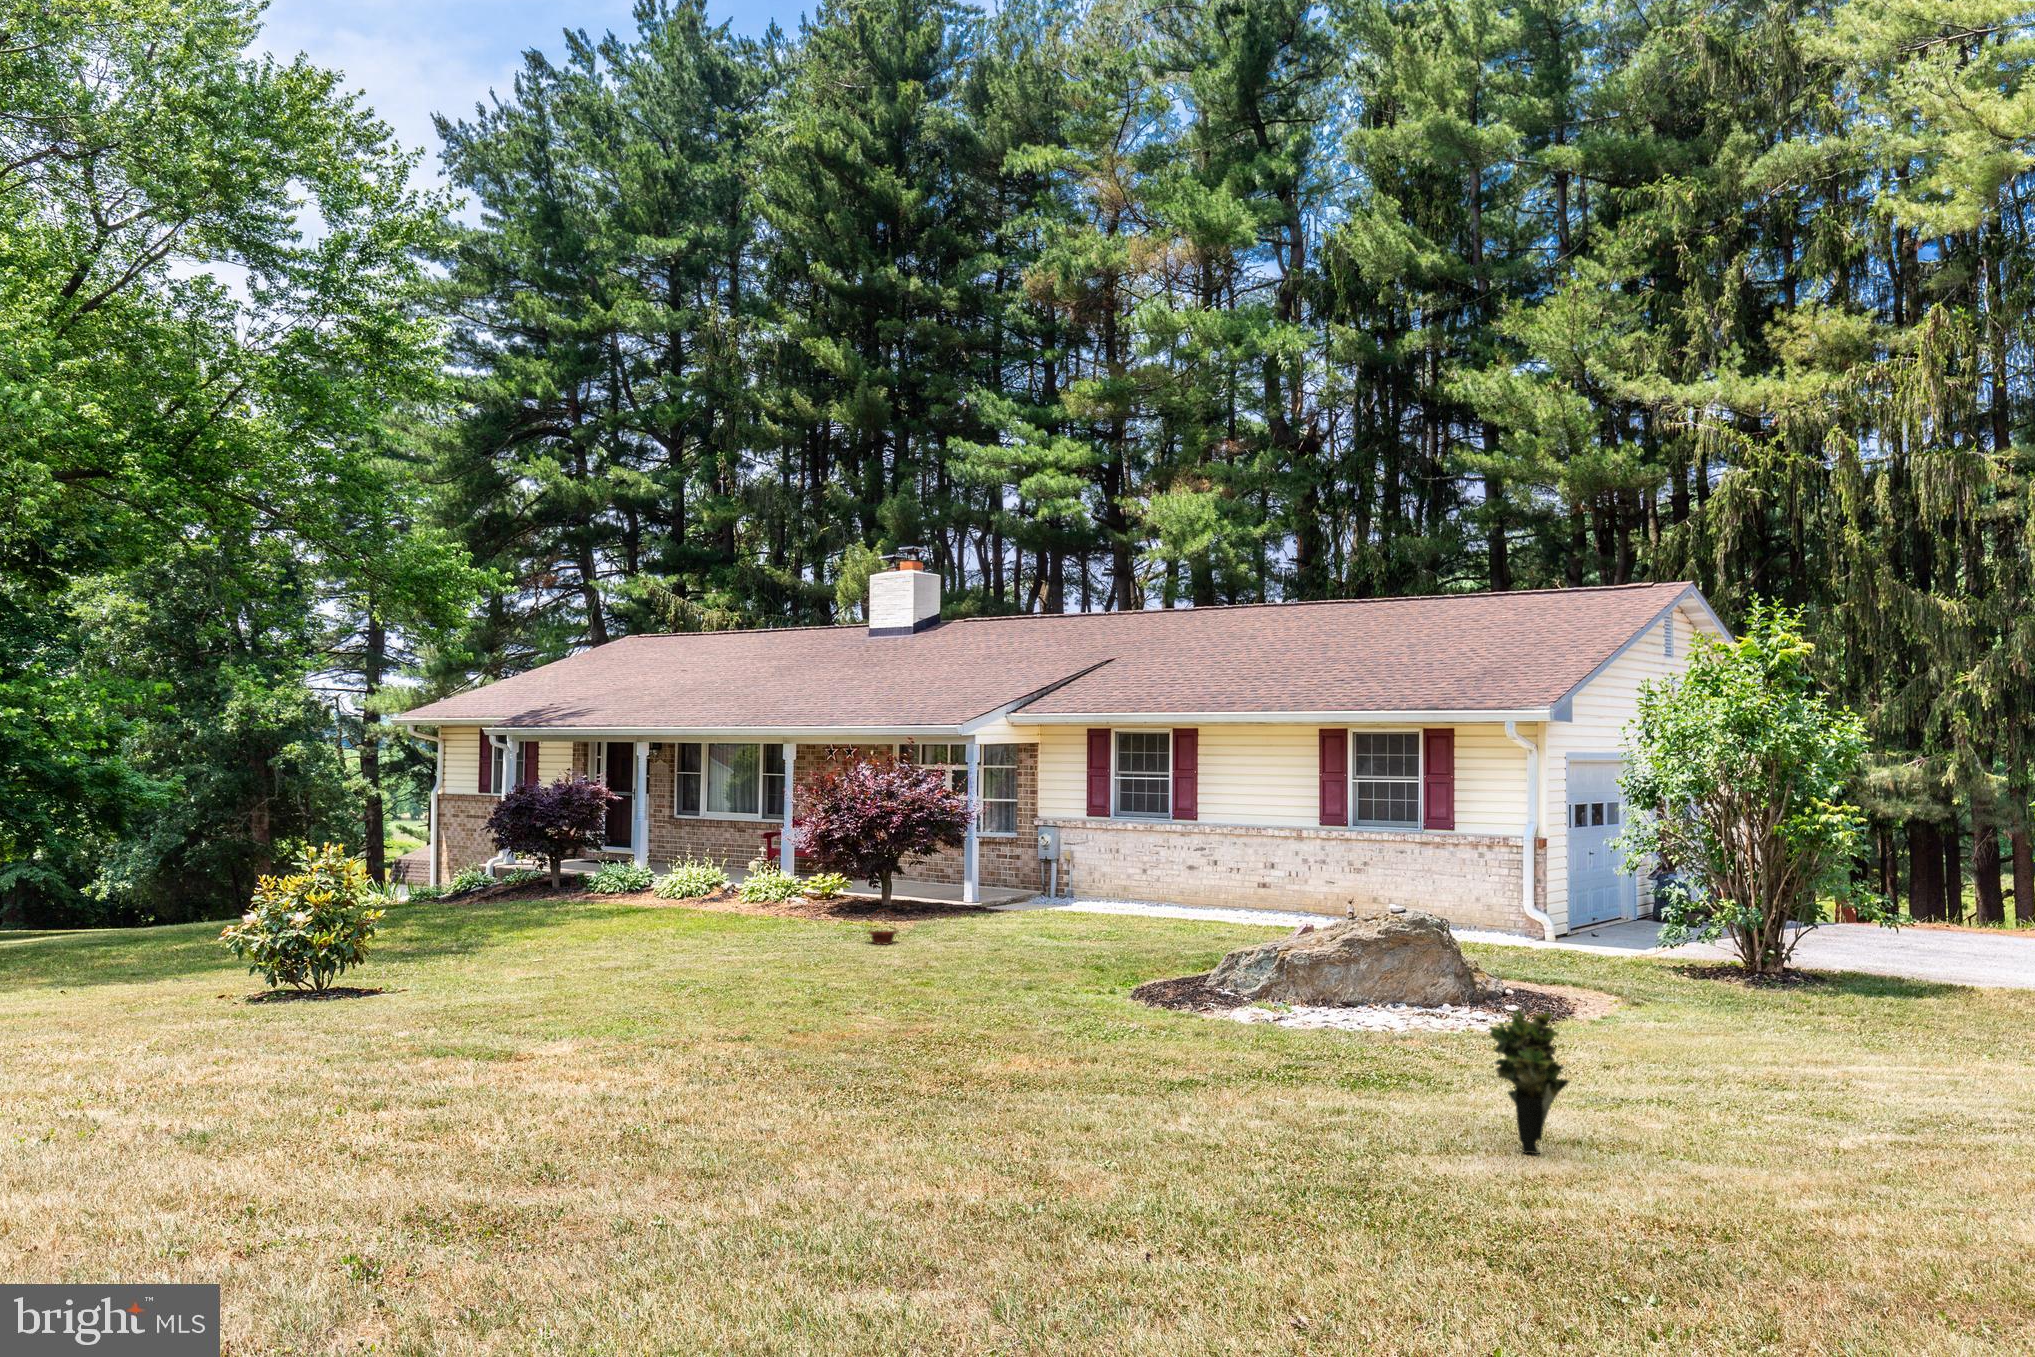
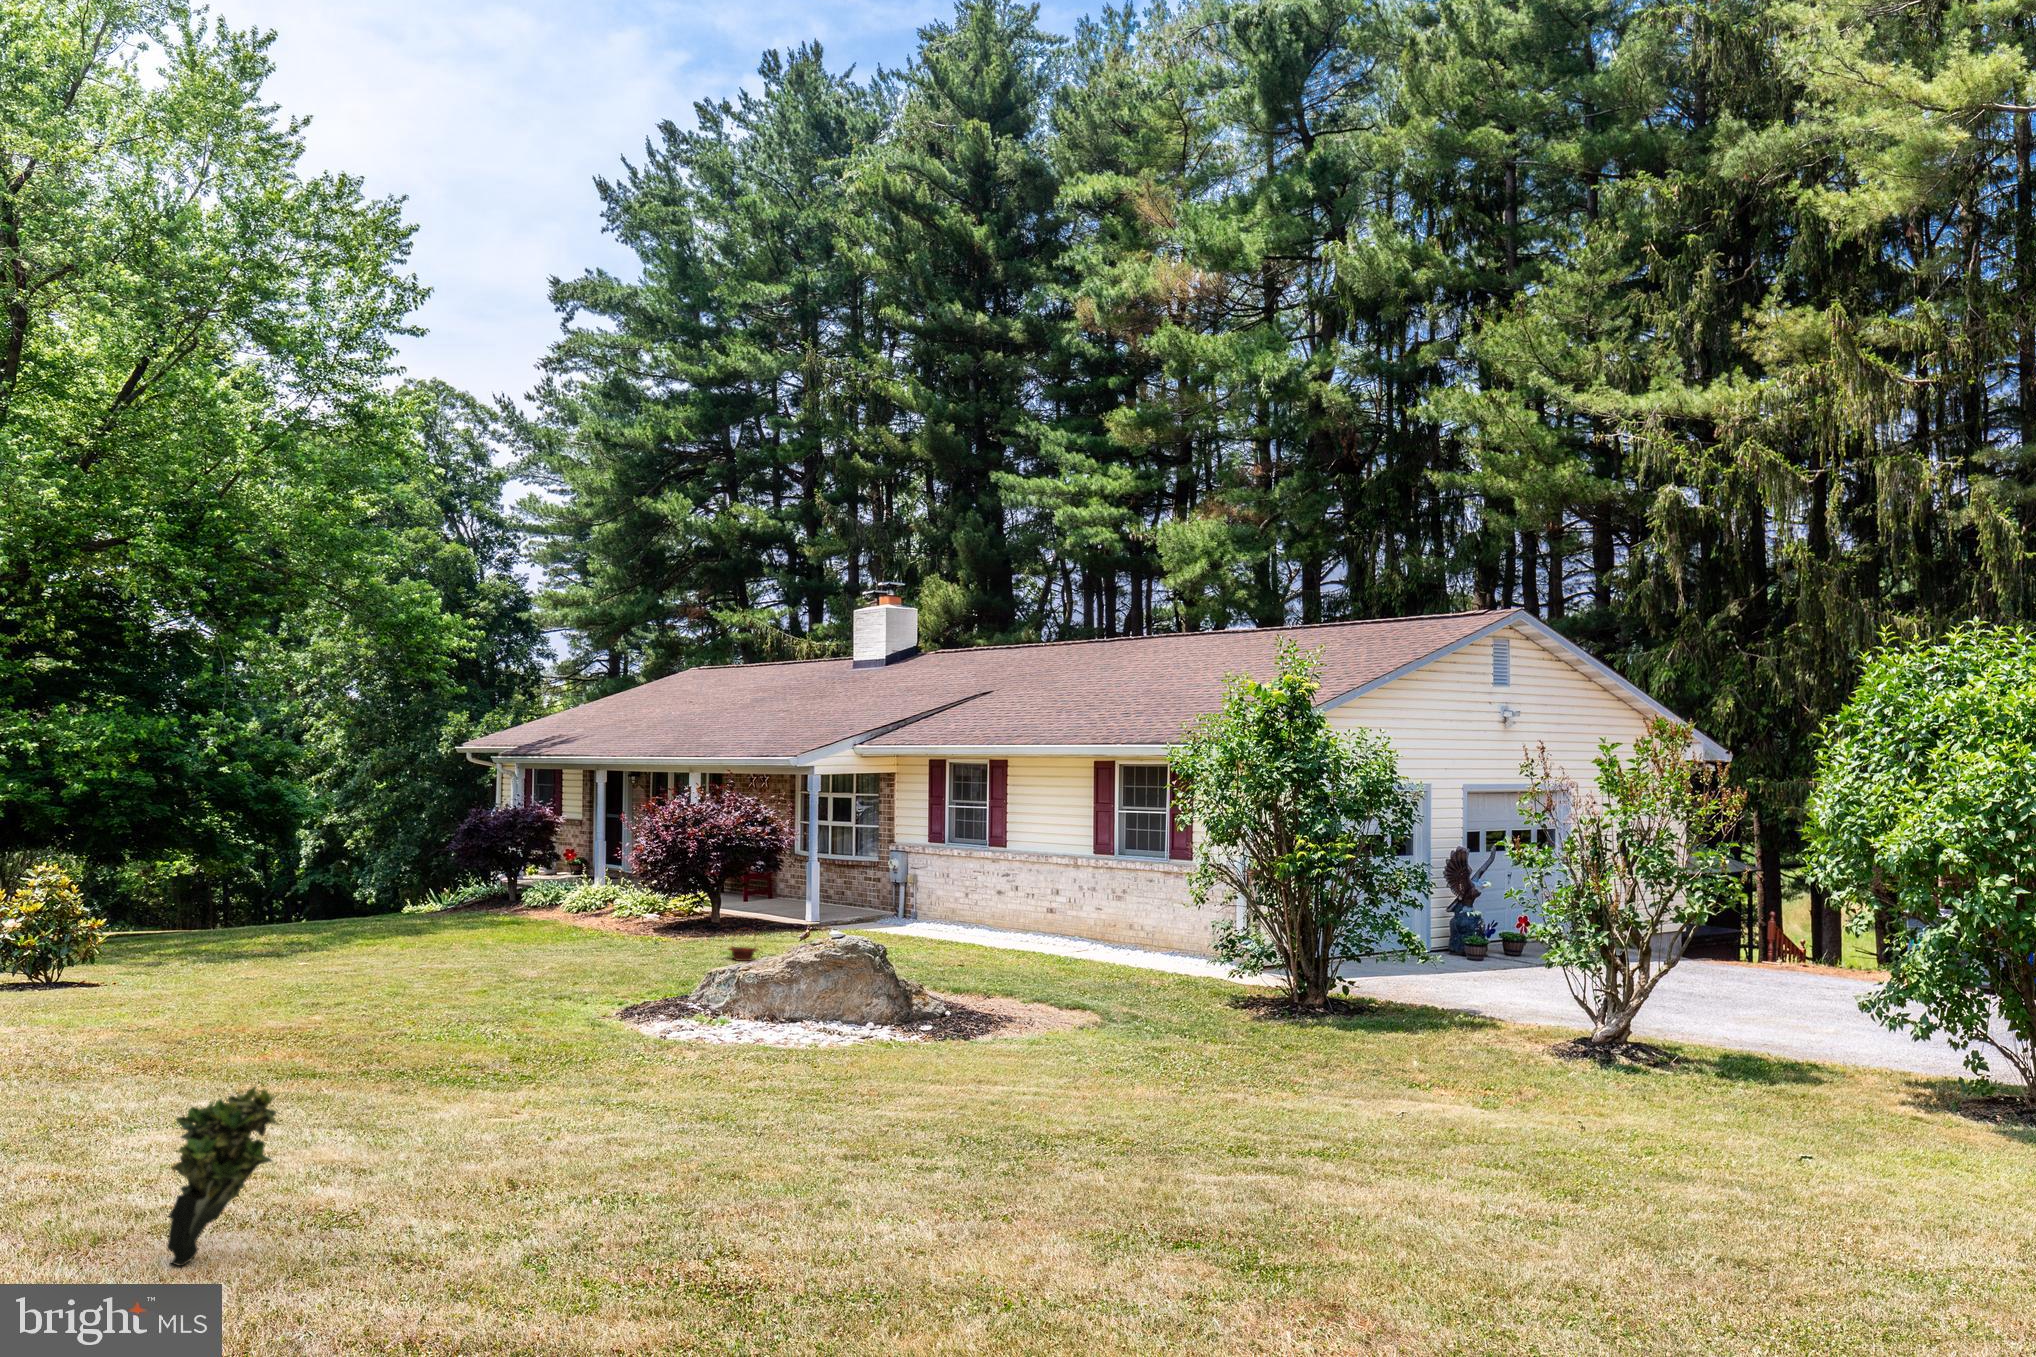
potted plant: present [1490,1010,1569,1154] -> present [167,1086,278,1266]

